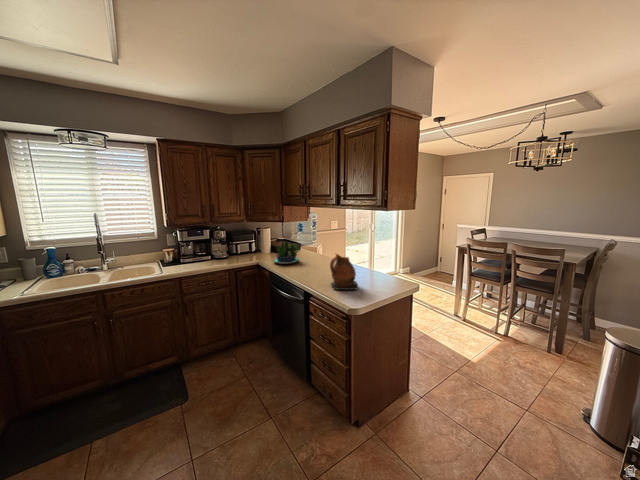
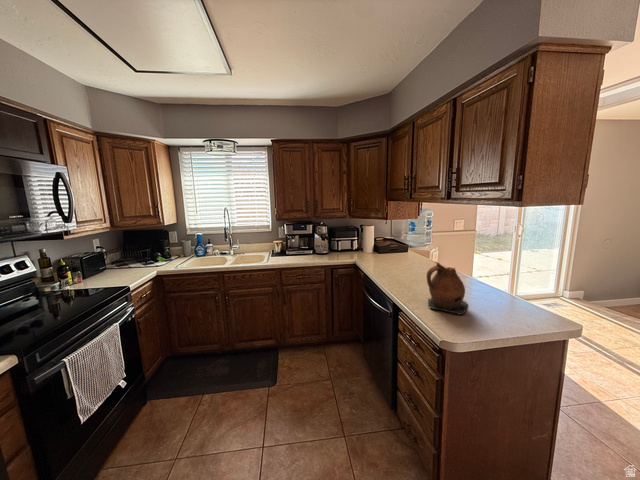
potted plant: present [274,241,299,264] -> none [369,241,404,267]

